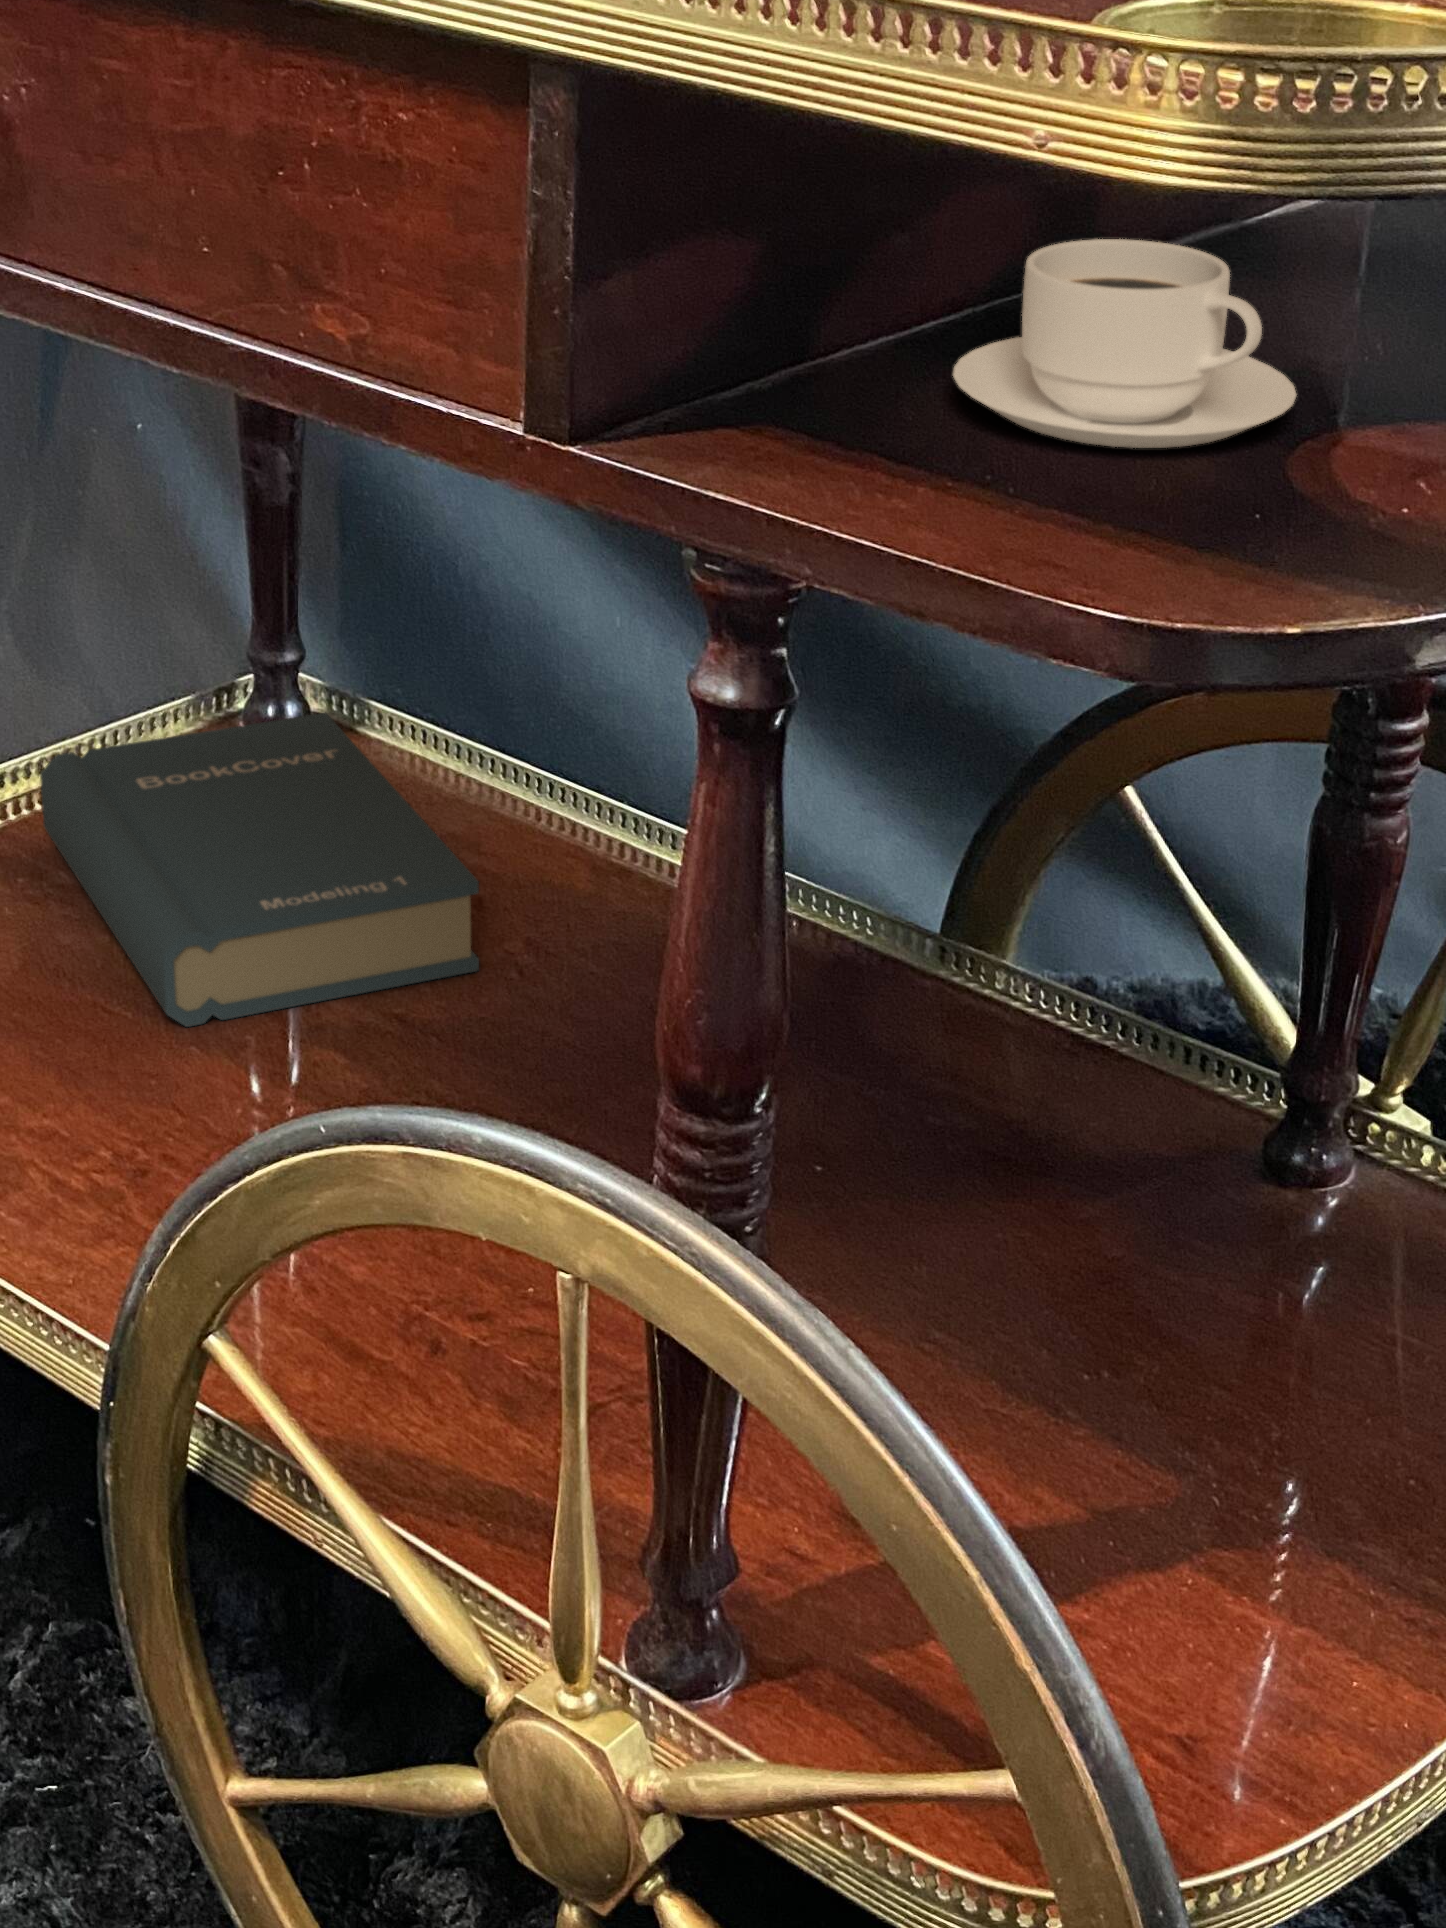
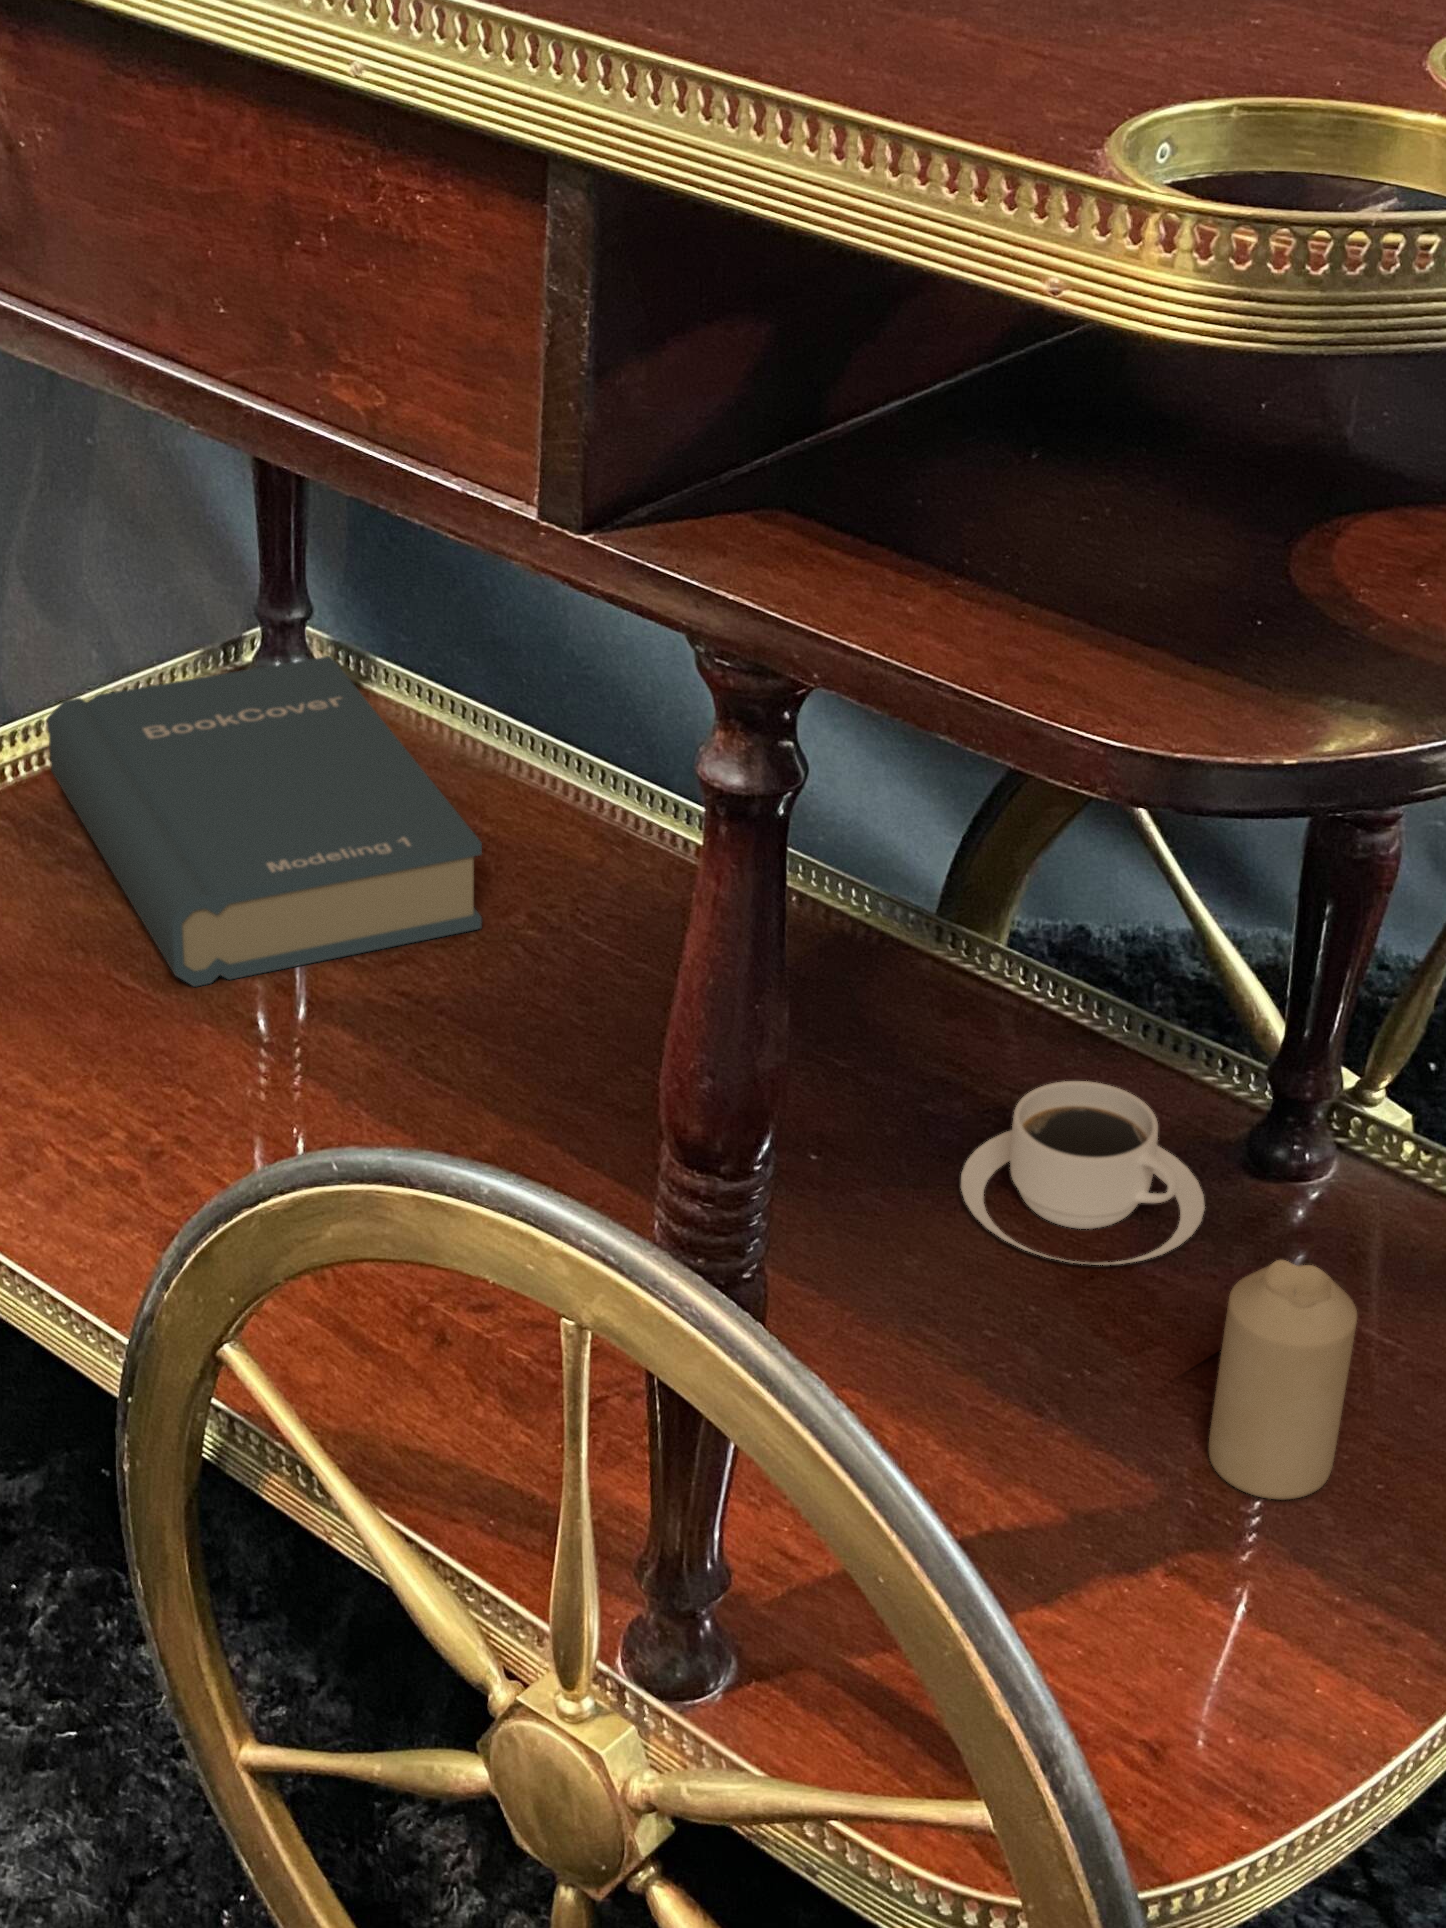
coffee cup: present [953,239,1296,448] -> present [961,1081,1205,1265]
candle: none [1235,1253,1386,1506] -> present [1209,1260,1358,1500]

